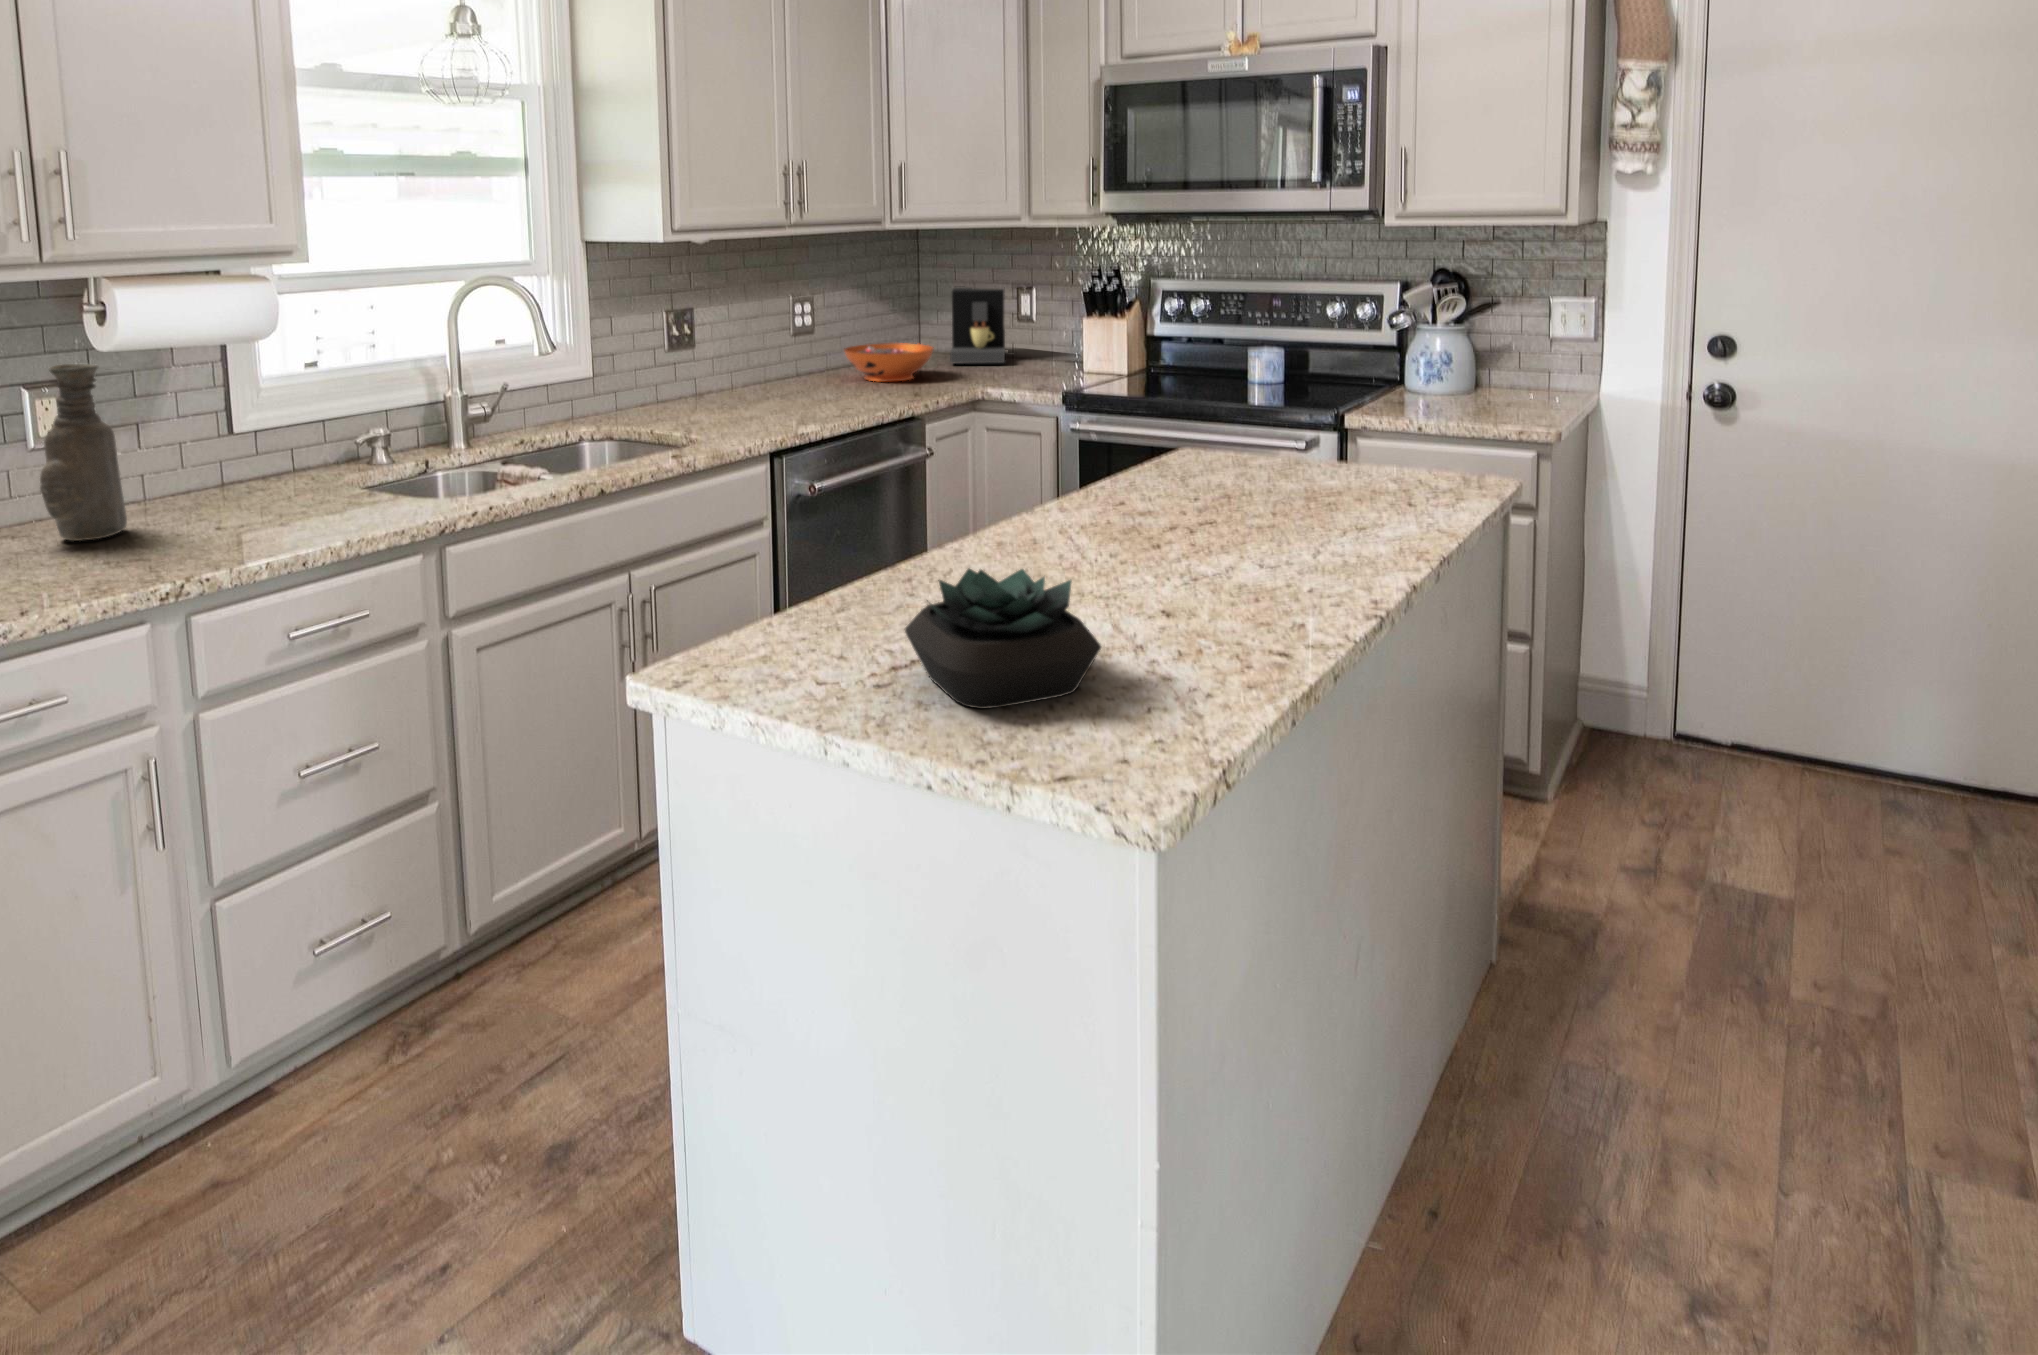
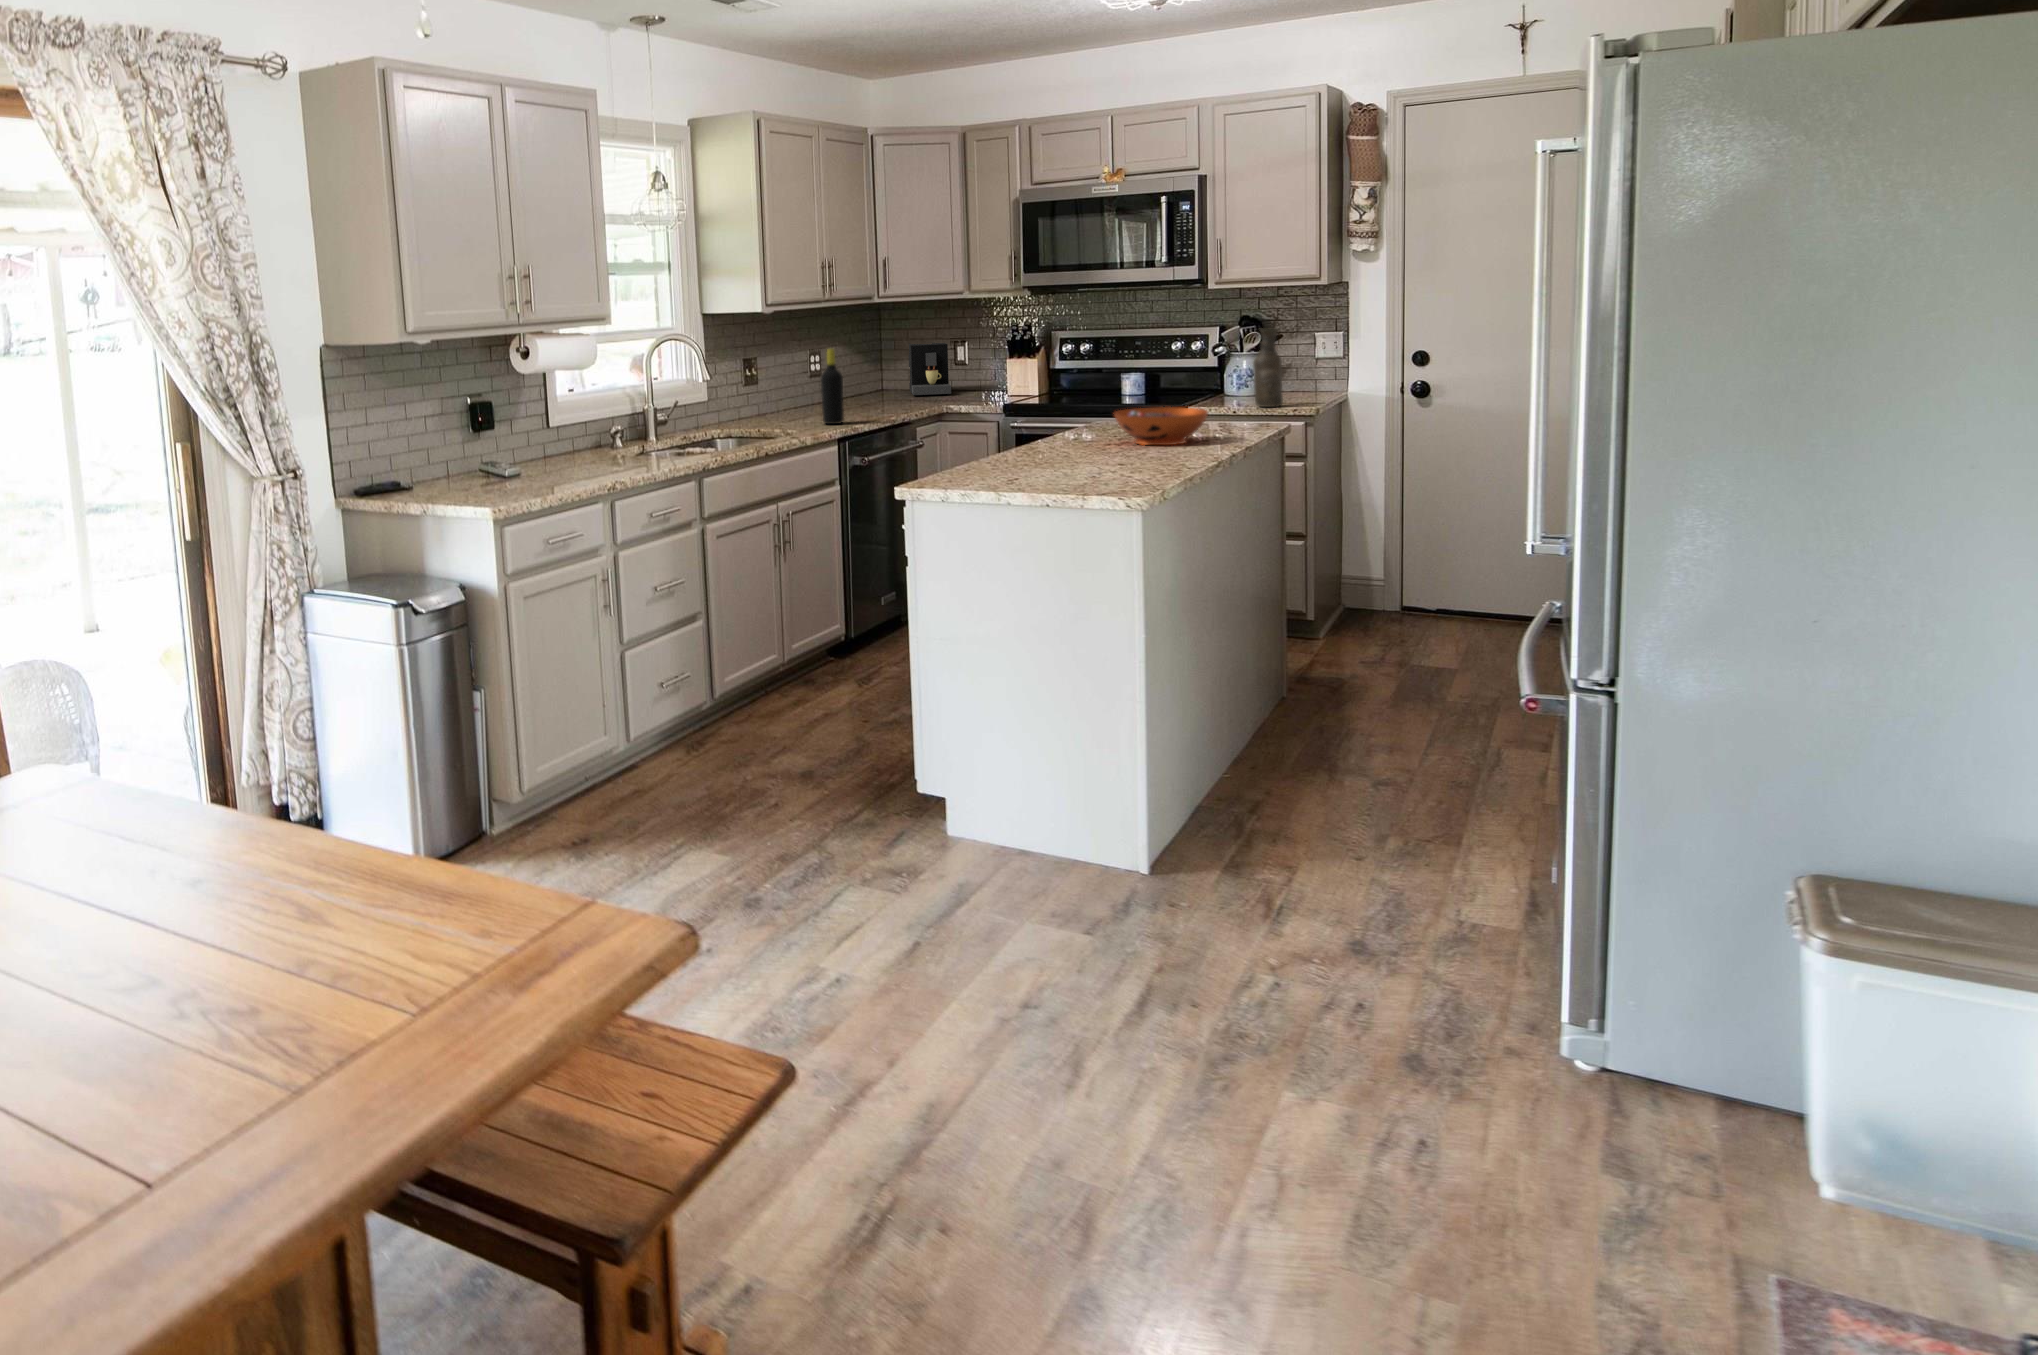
bottle: none [761,303,797,423] -> present [821,349,844,424]
decorative bowl: present [844,343,933,382] -> present [1114,407,1208,445]
vase: present [40,364,127,541] -> present [1253,328,1283,407]
succulent plant: present [905,569,1101,709] -> none [1013,431,1098,479]

